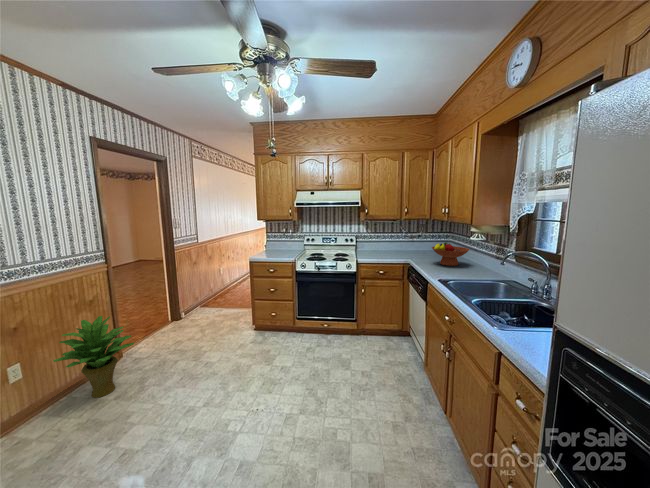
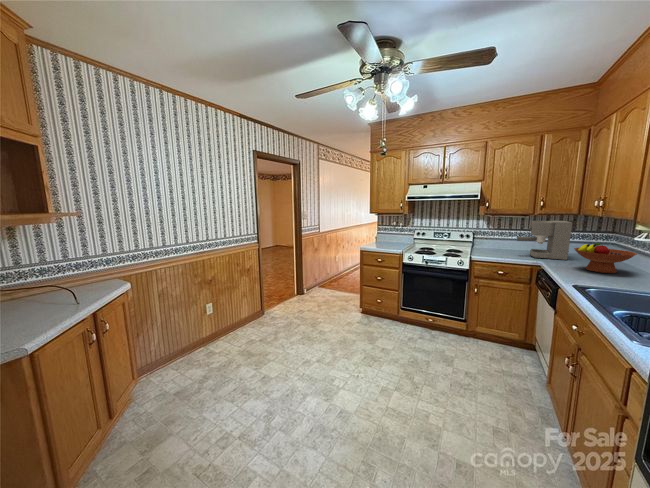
coffee maker: none [390,225,427,257] -> present [517,221,572,260]
potted plant: present [53,316,134,398] -> none [228,281,273,338]

